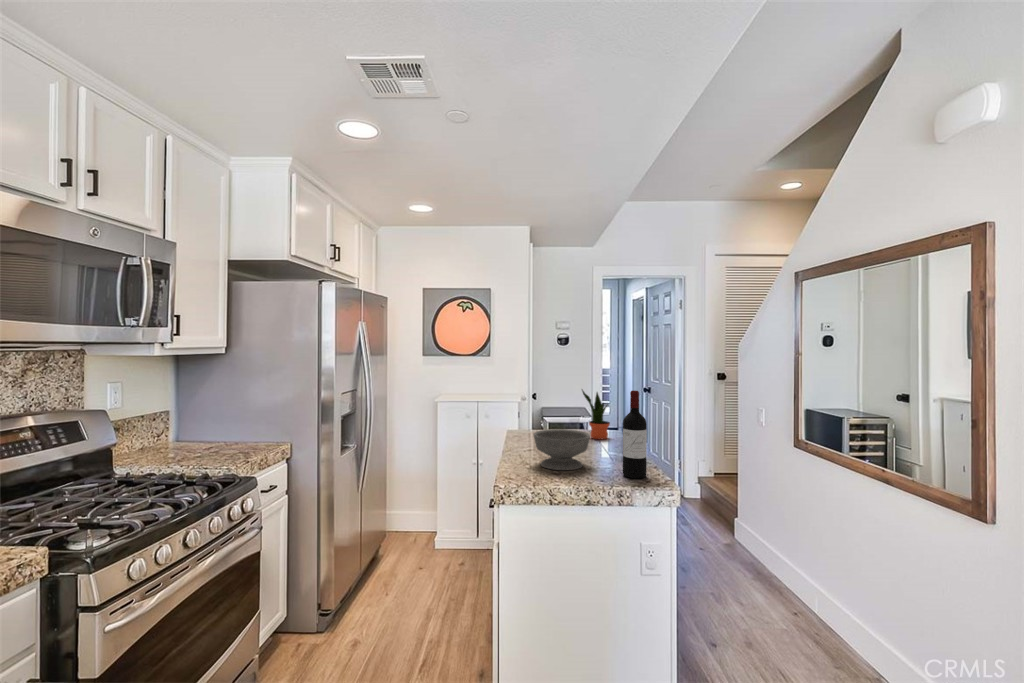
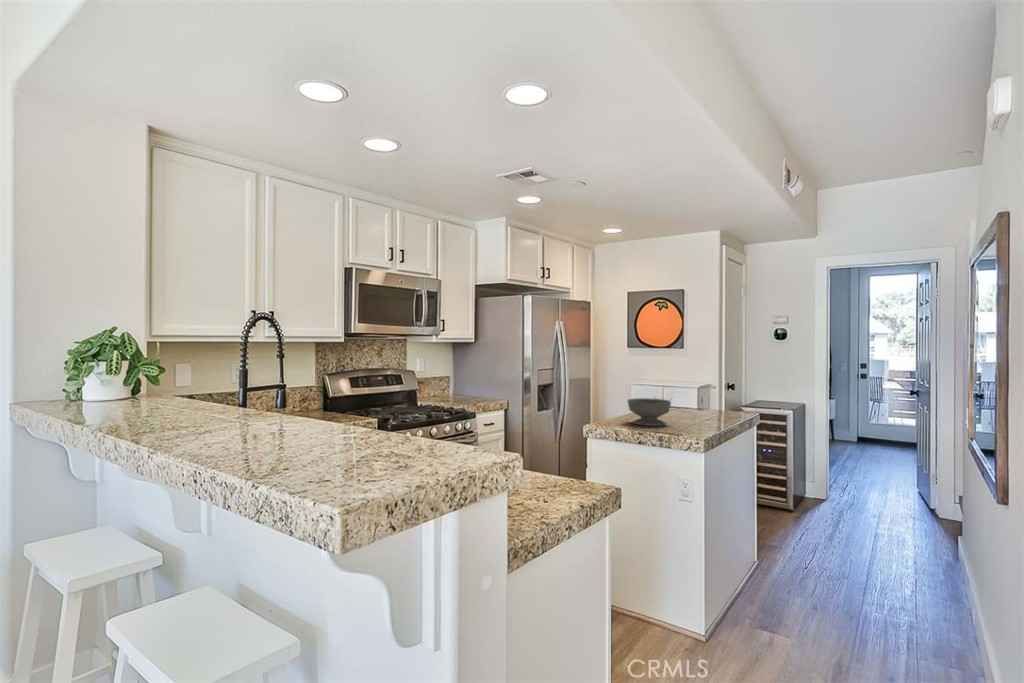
potted plant: present [582,390,610,439] -> none [707,372,734,417]
wine bottle: present [623,391,647,478] -> none [678,367,697,433]

